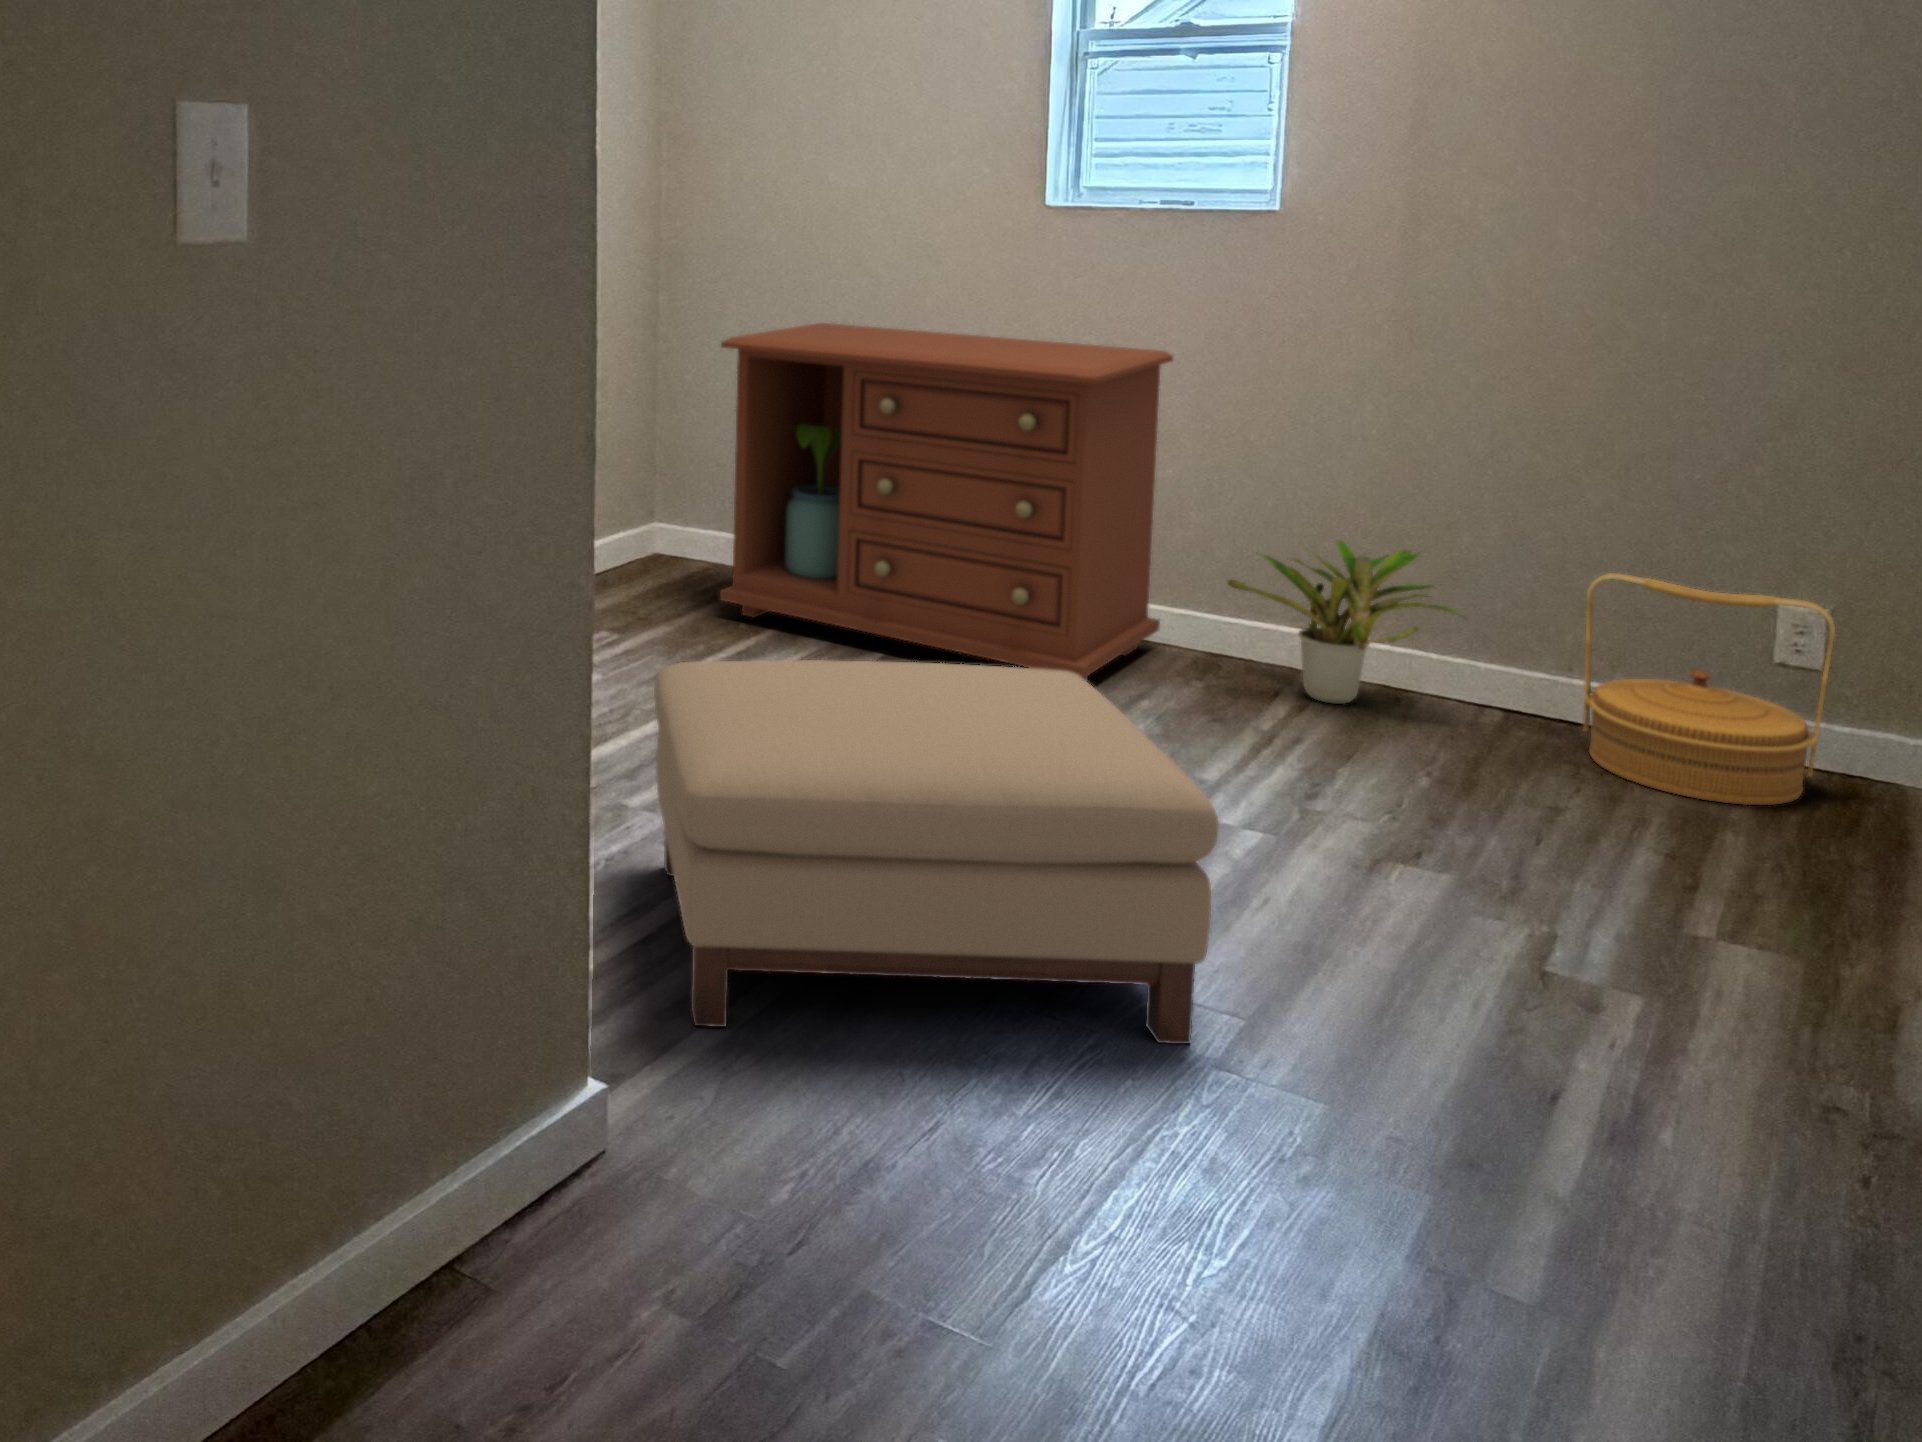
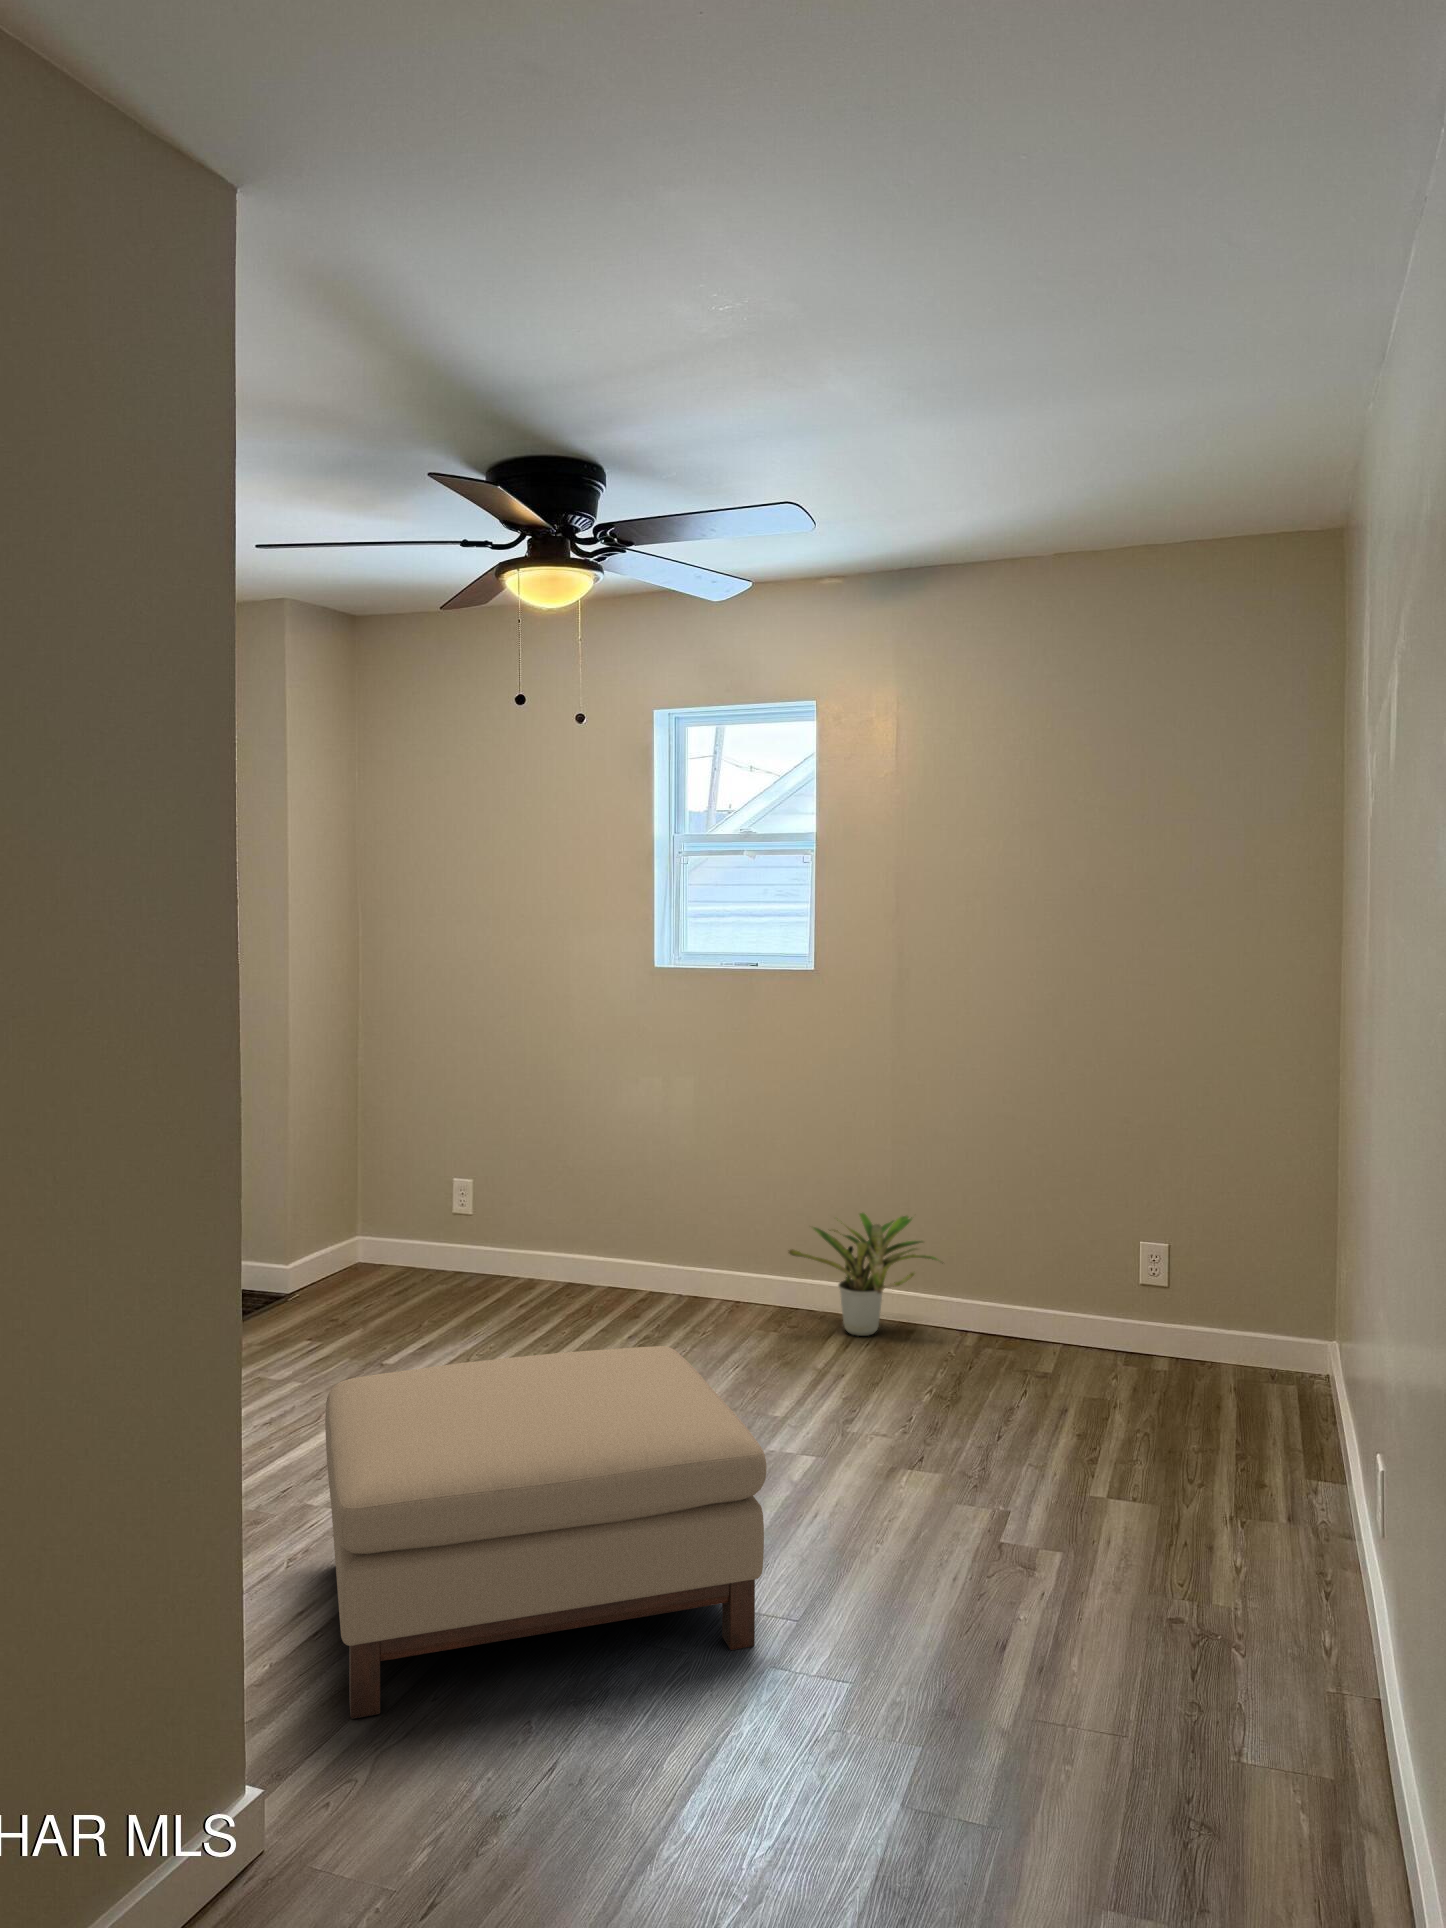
dresser: present [720,323,1173,681] -> none [405,1064,747,1348]
woven basket: present [1583,573,1836,805] -> none [1014,1222,1154,1379]

